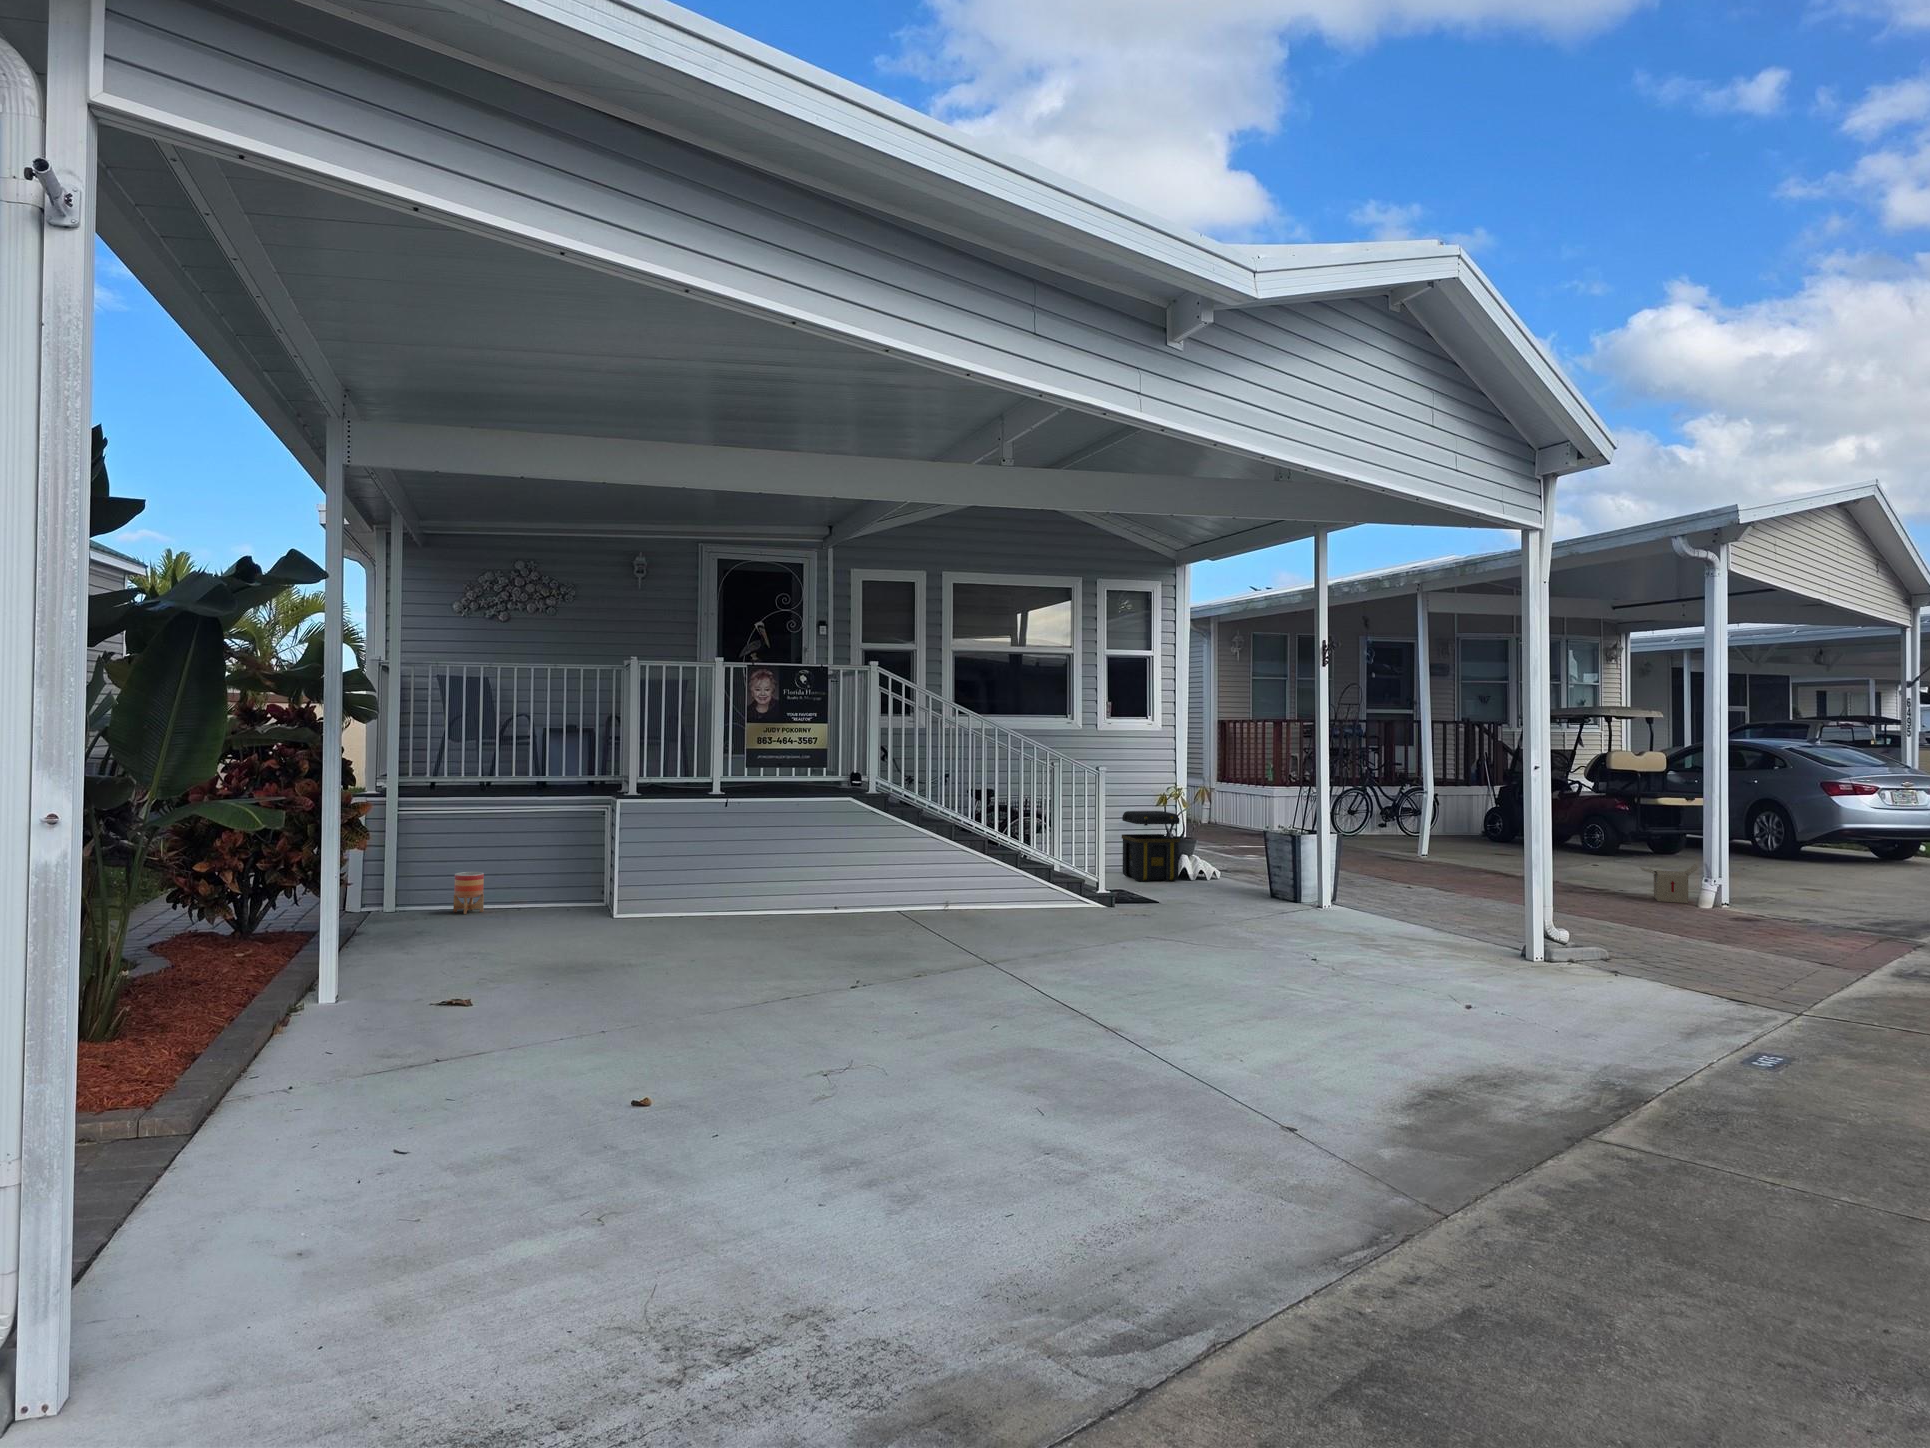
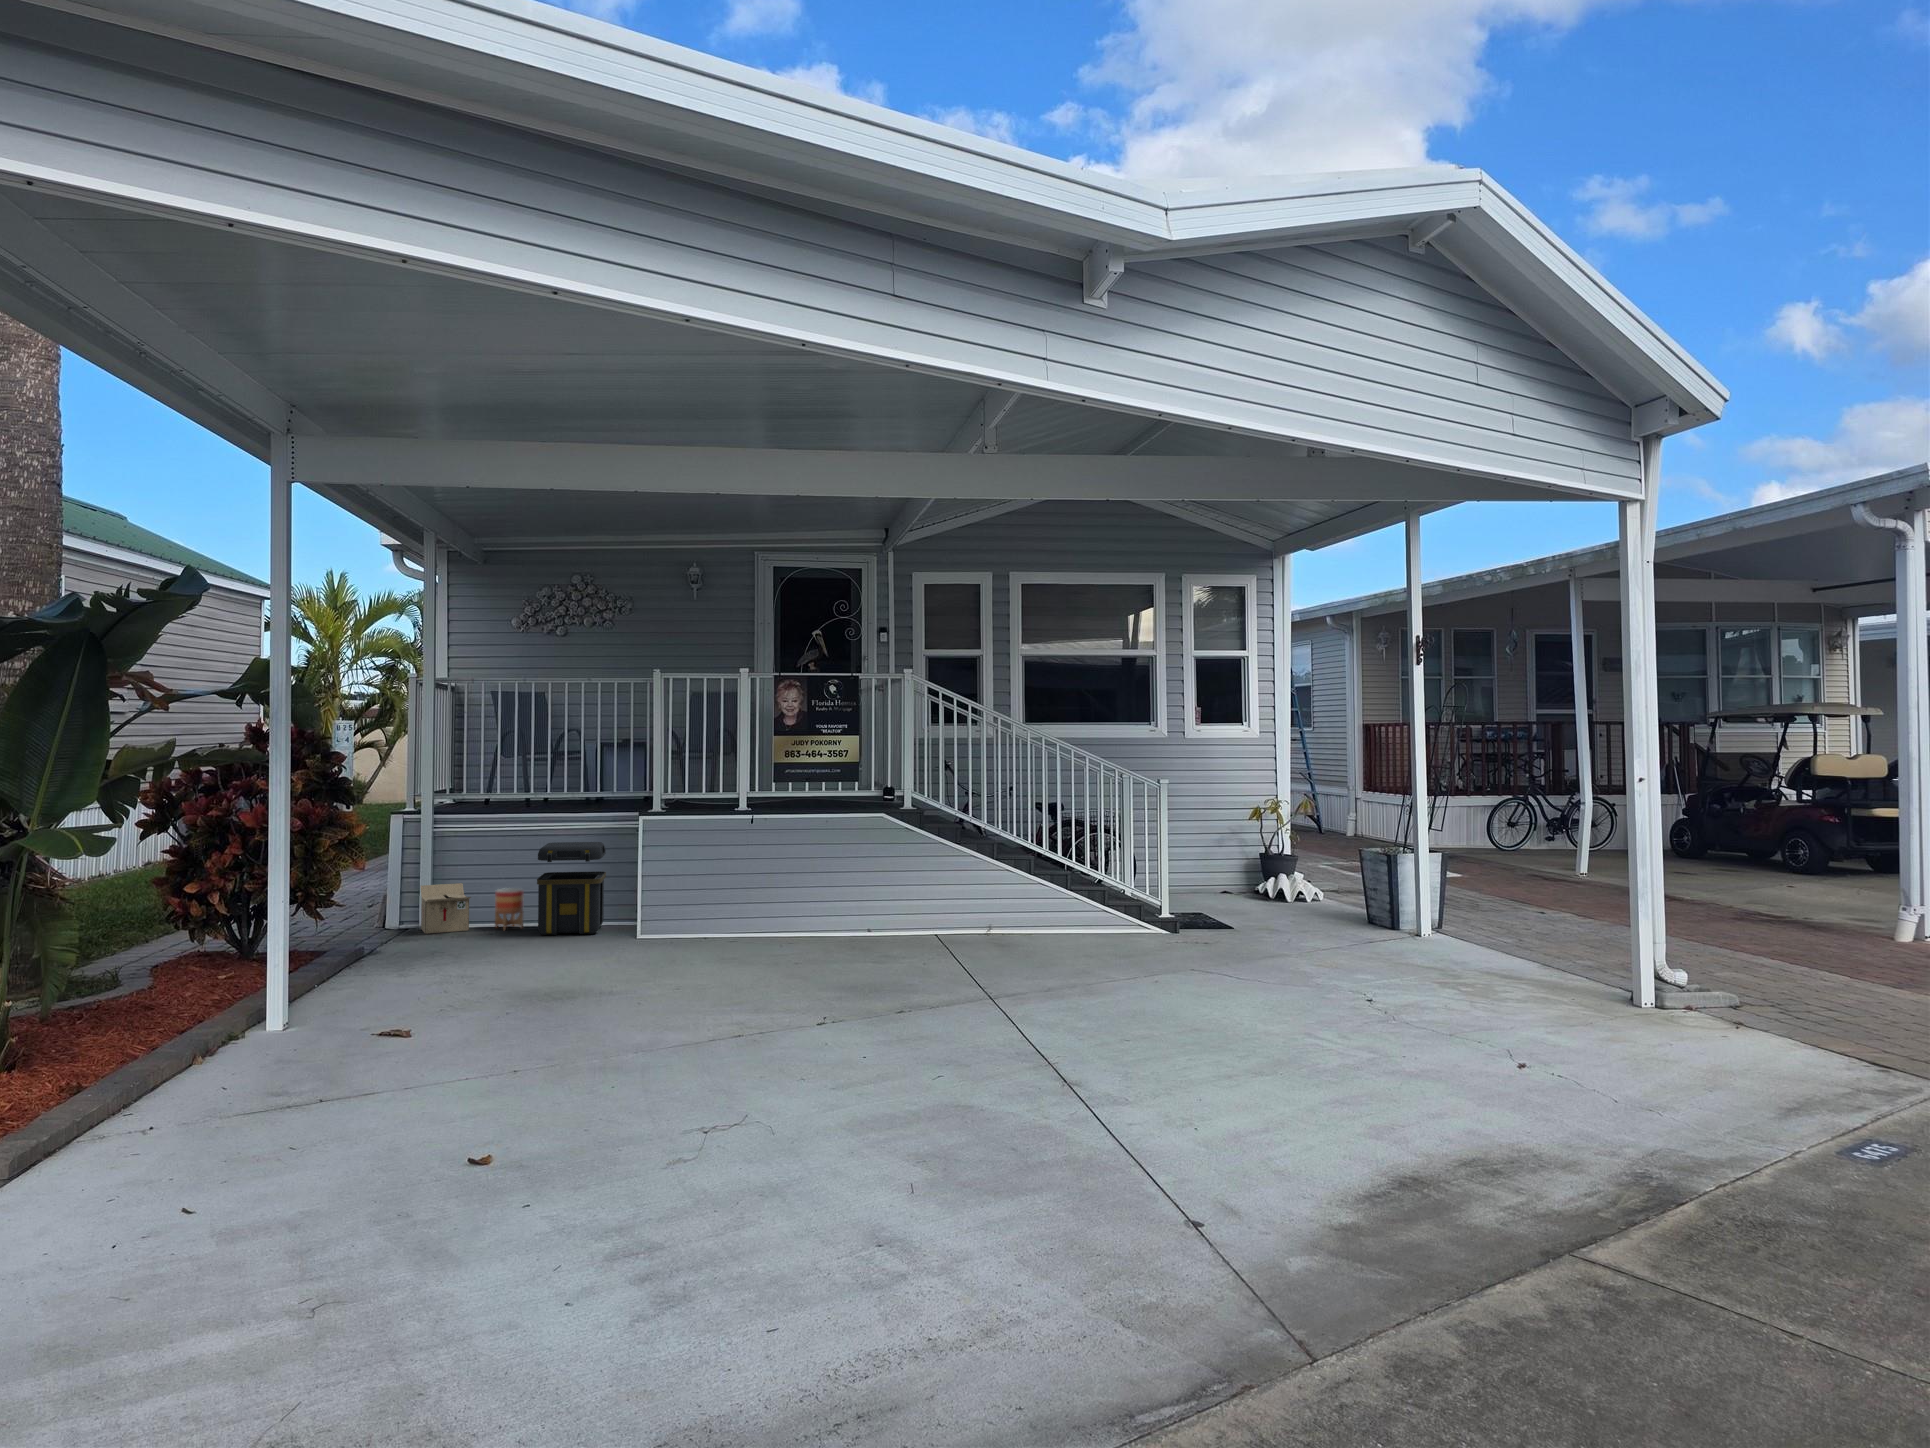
toolbox: present [1121,811,1180,881] -> present [537,842,606,935]
cardboard box: present [1640,864,1699,903] -> present [421,883,471,934]

